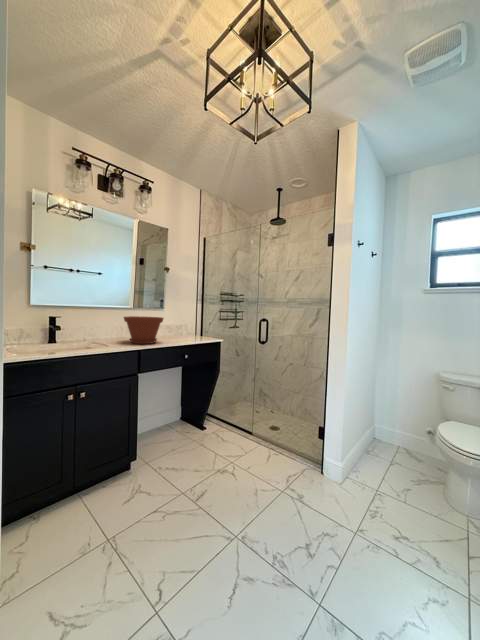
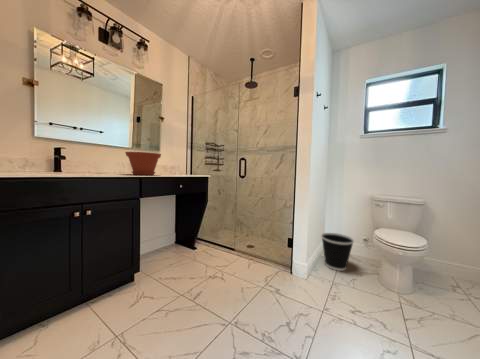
wastebasket: none [366,422,411,476] -> present [321,233,354,271]

